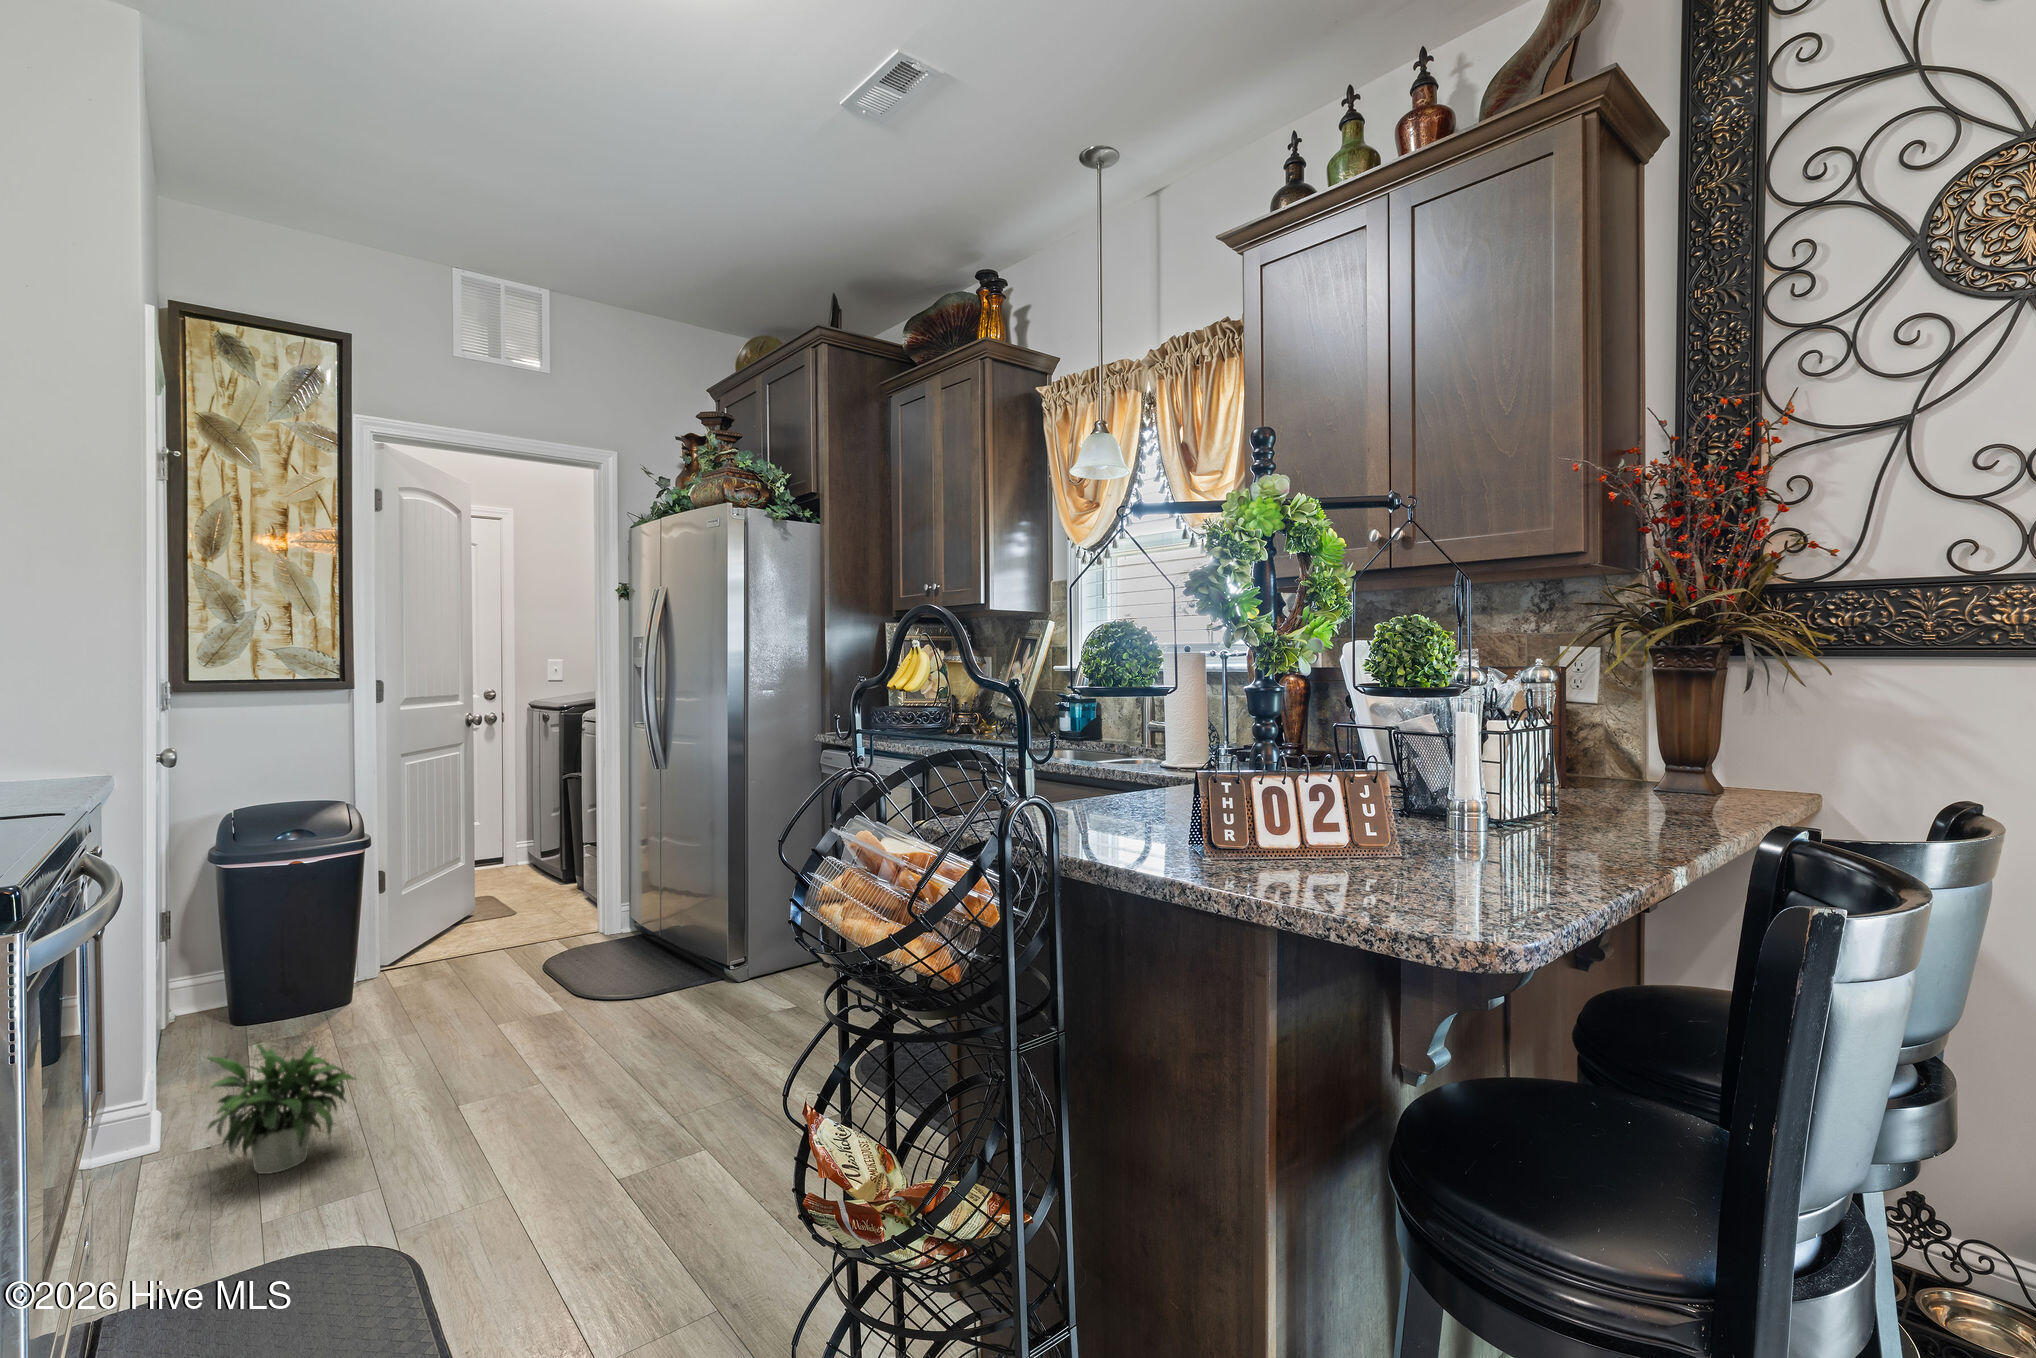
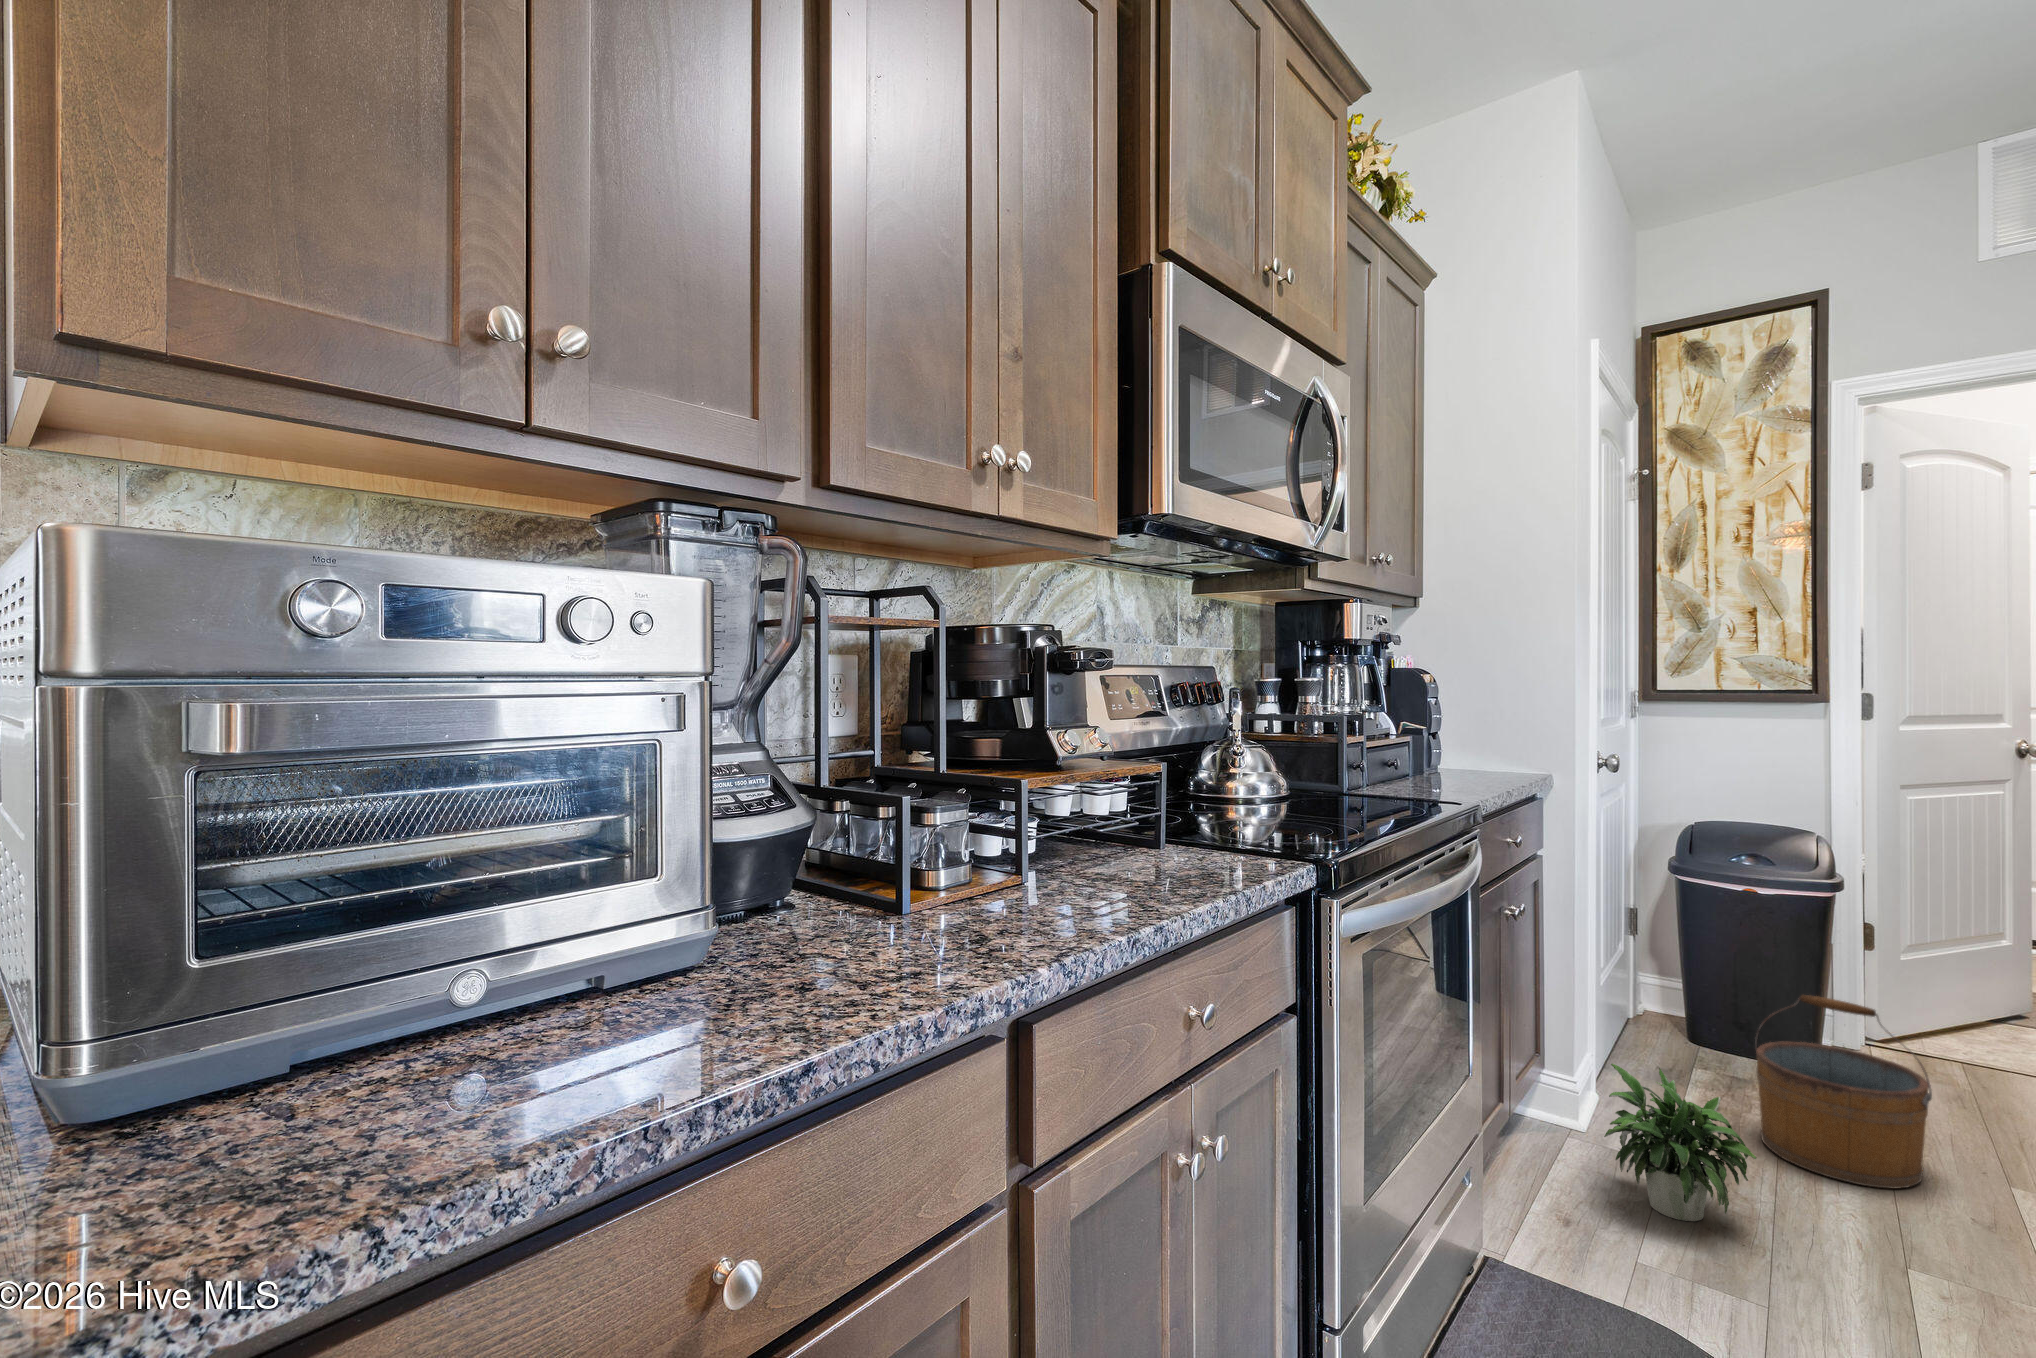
bucket: none [322,930,456,1080] -> present [1755,995,1932,1188]

